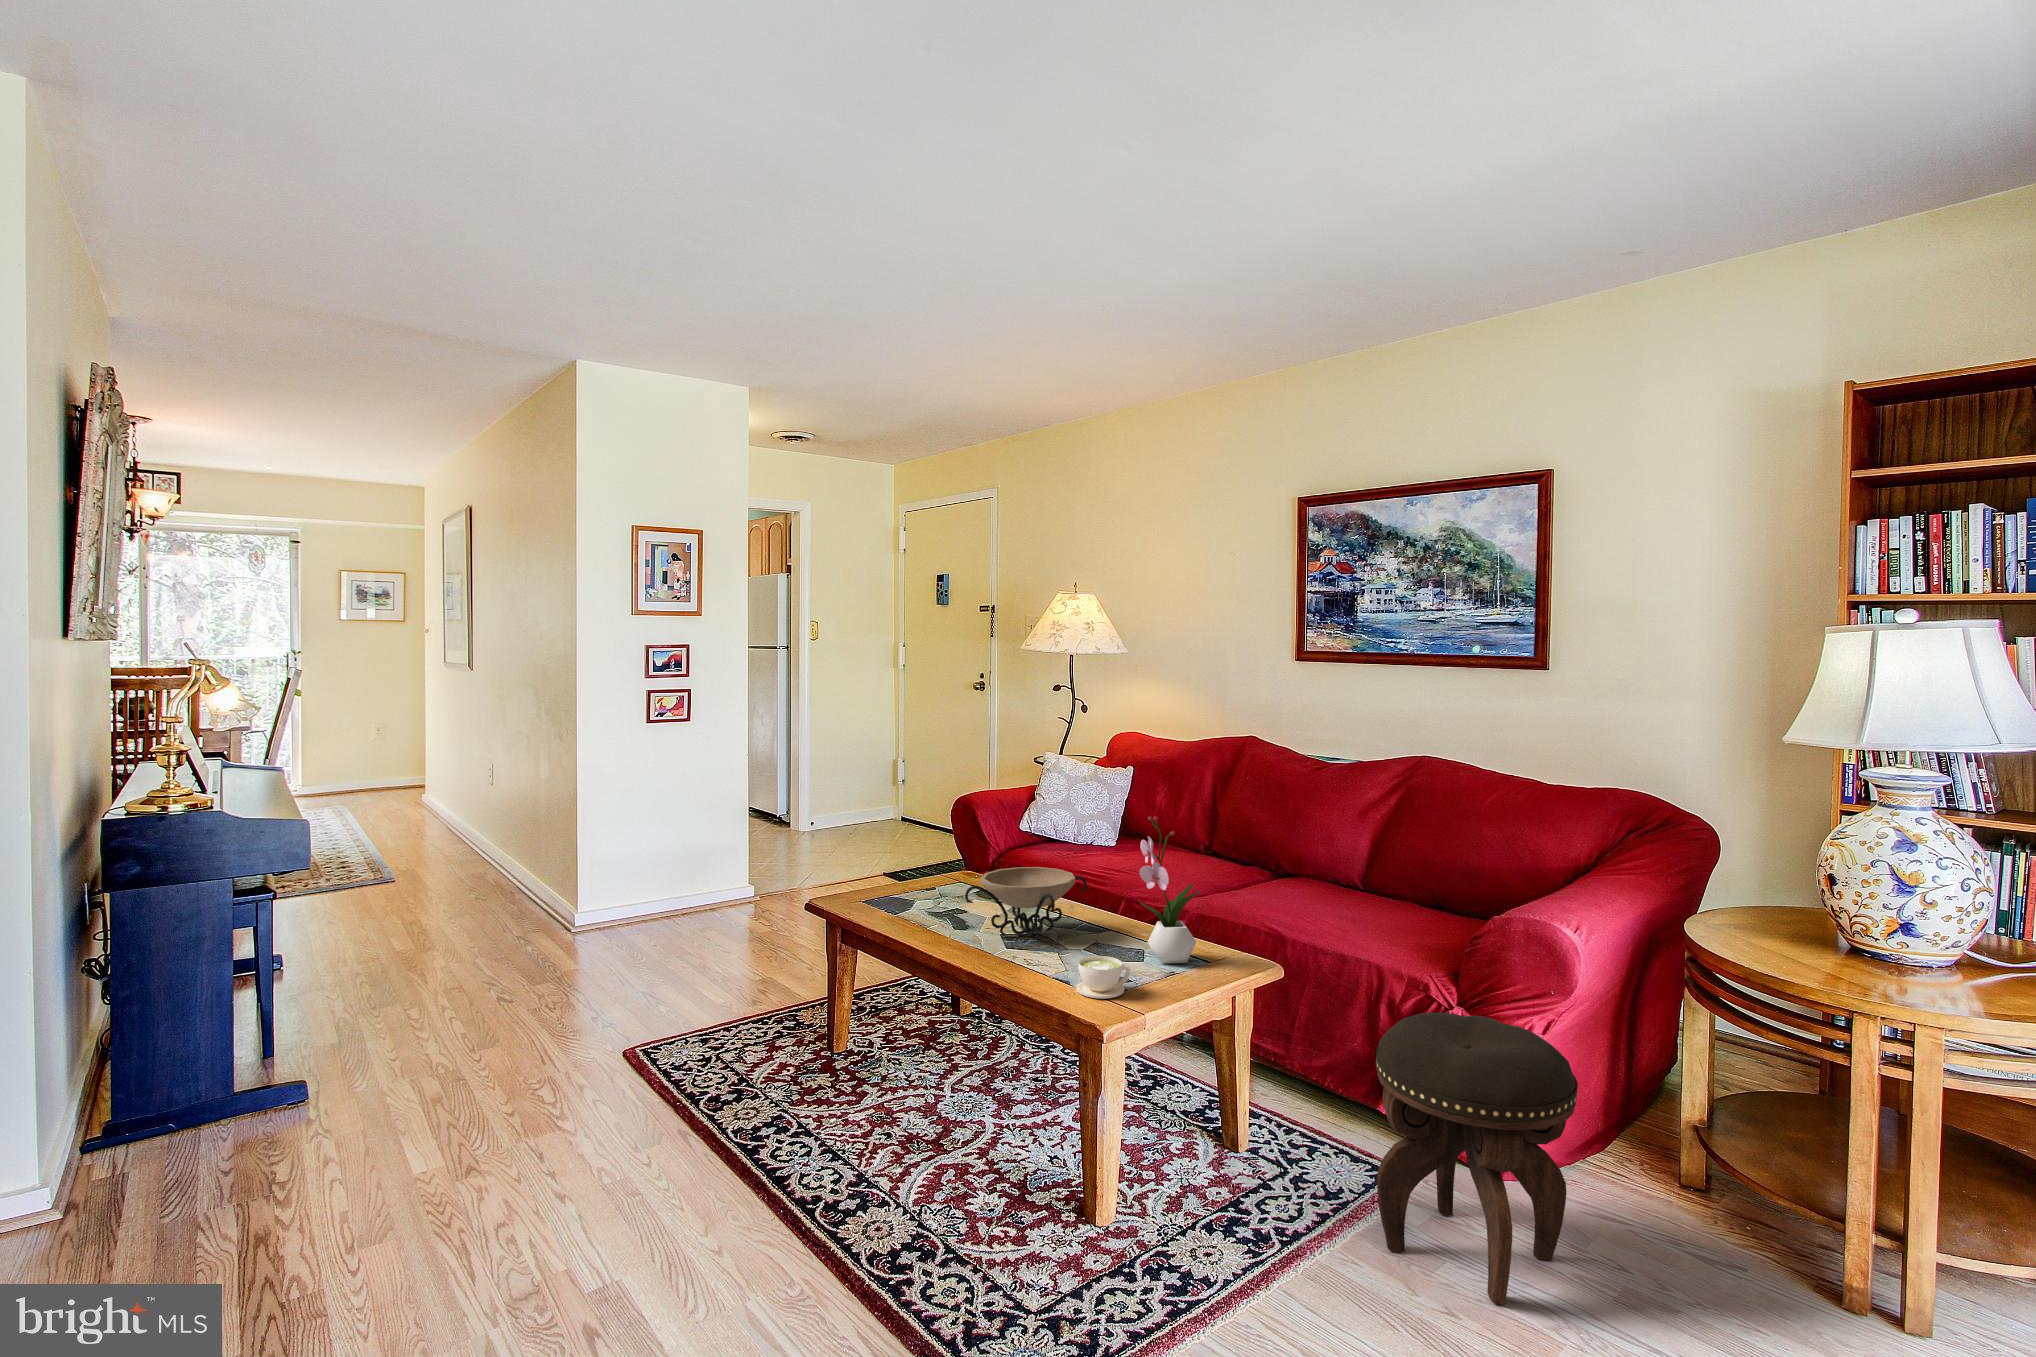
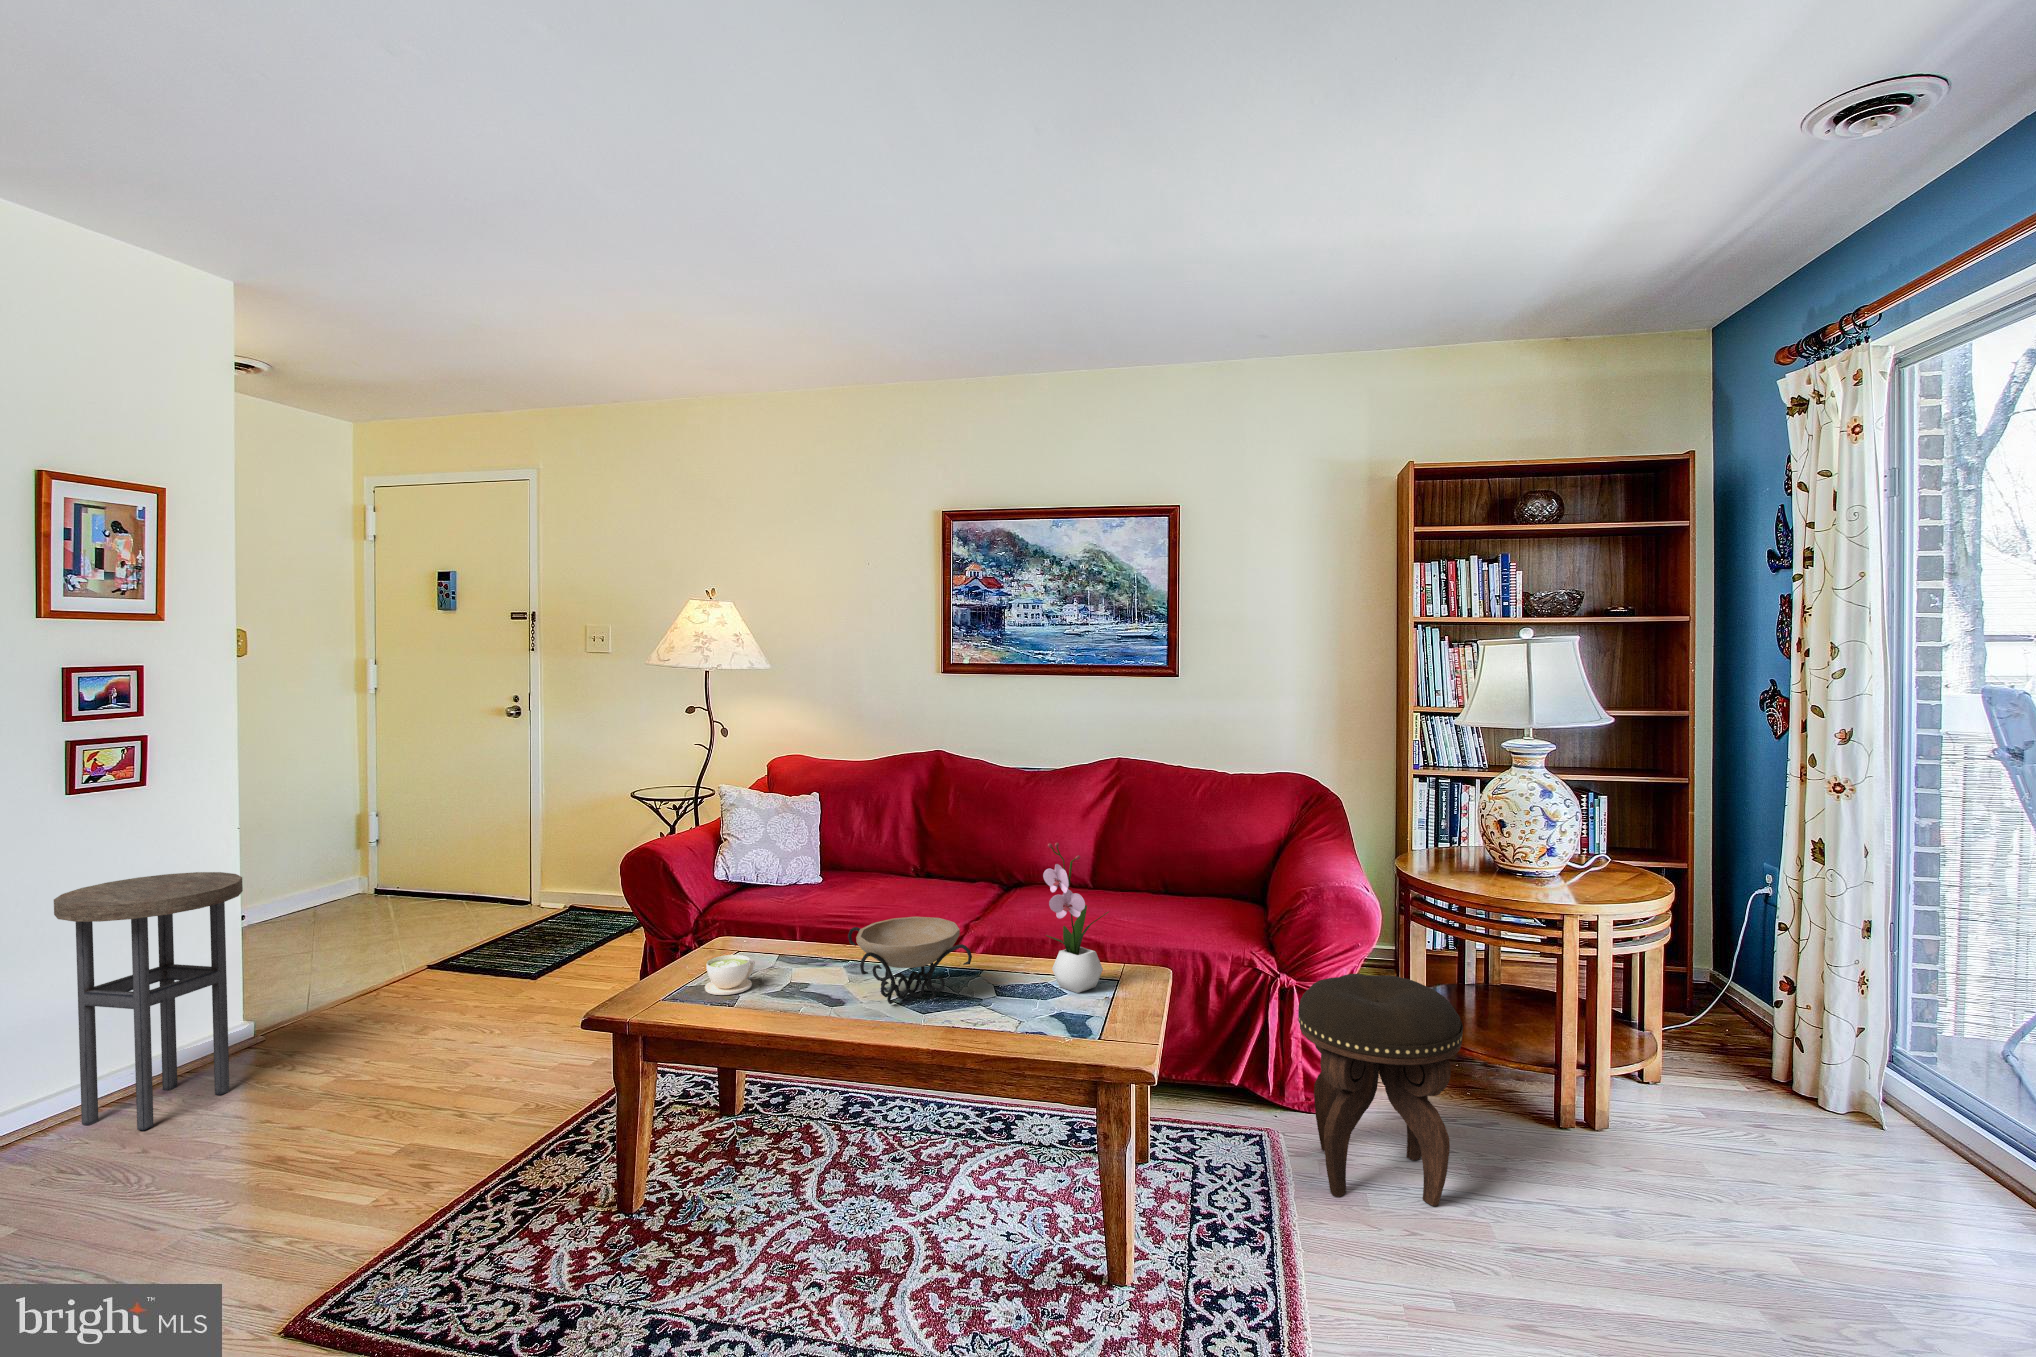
side table: none [653,776,748,932] -> present [54,872,243,1130]
coffee cup: present [1076,956,1130,999] -> present [705,955,755,995]

